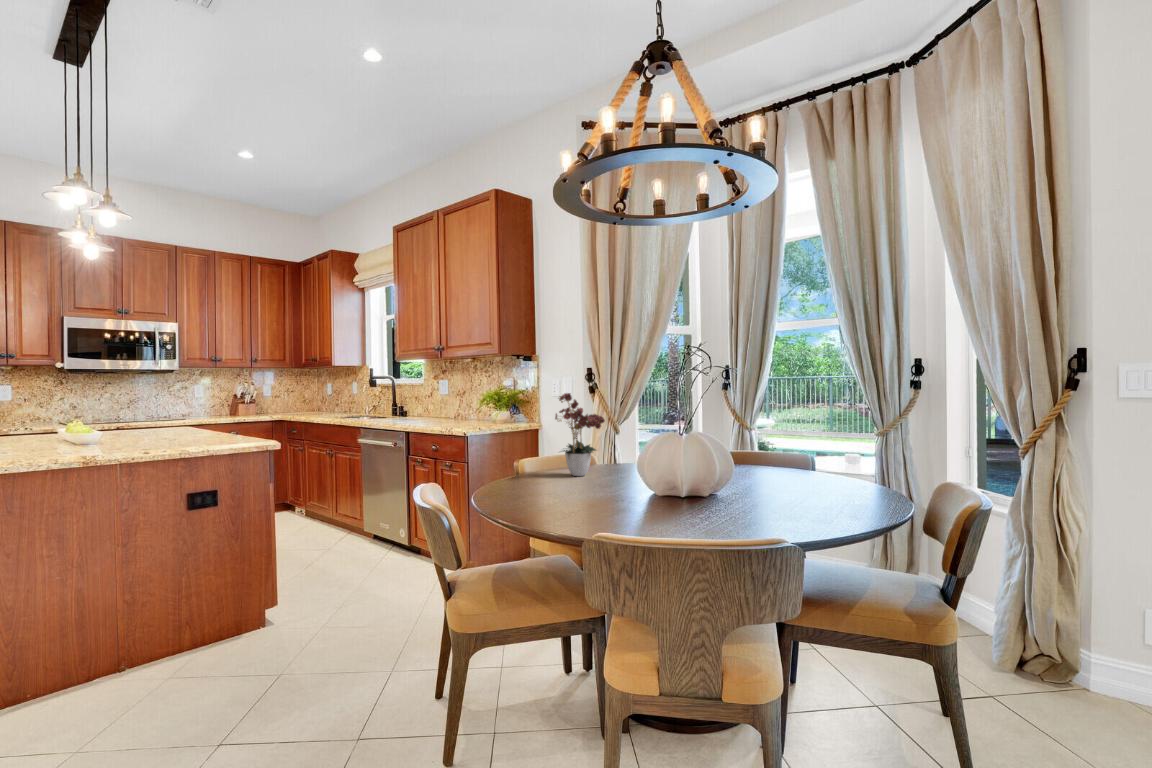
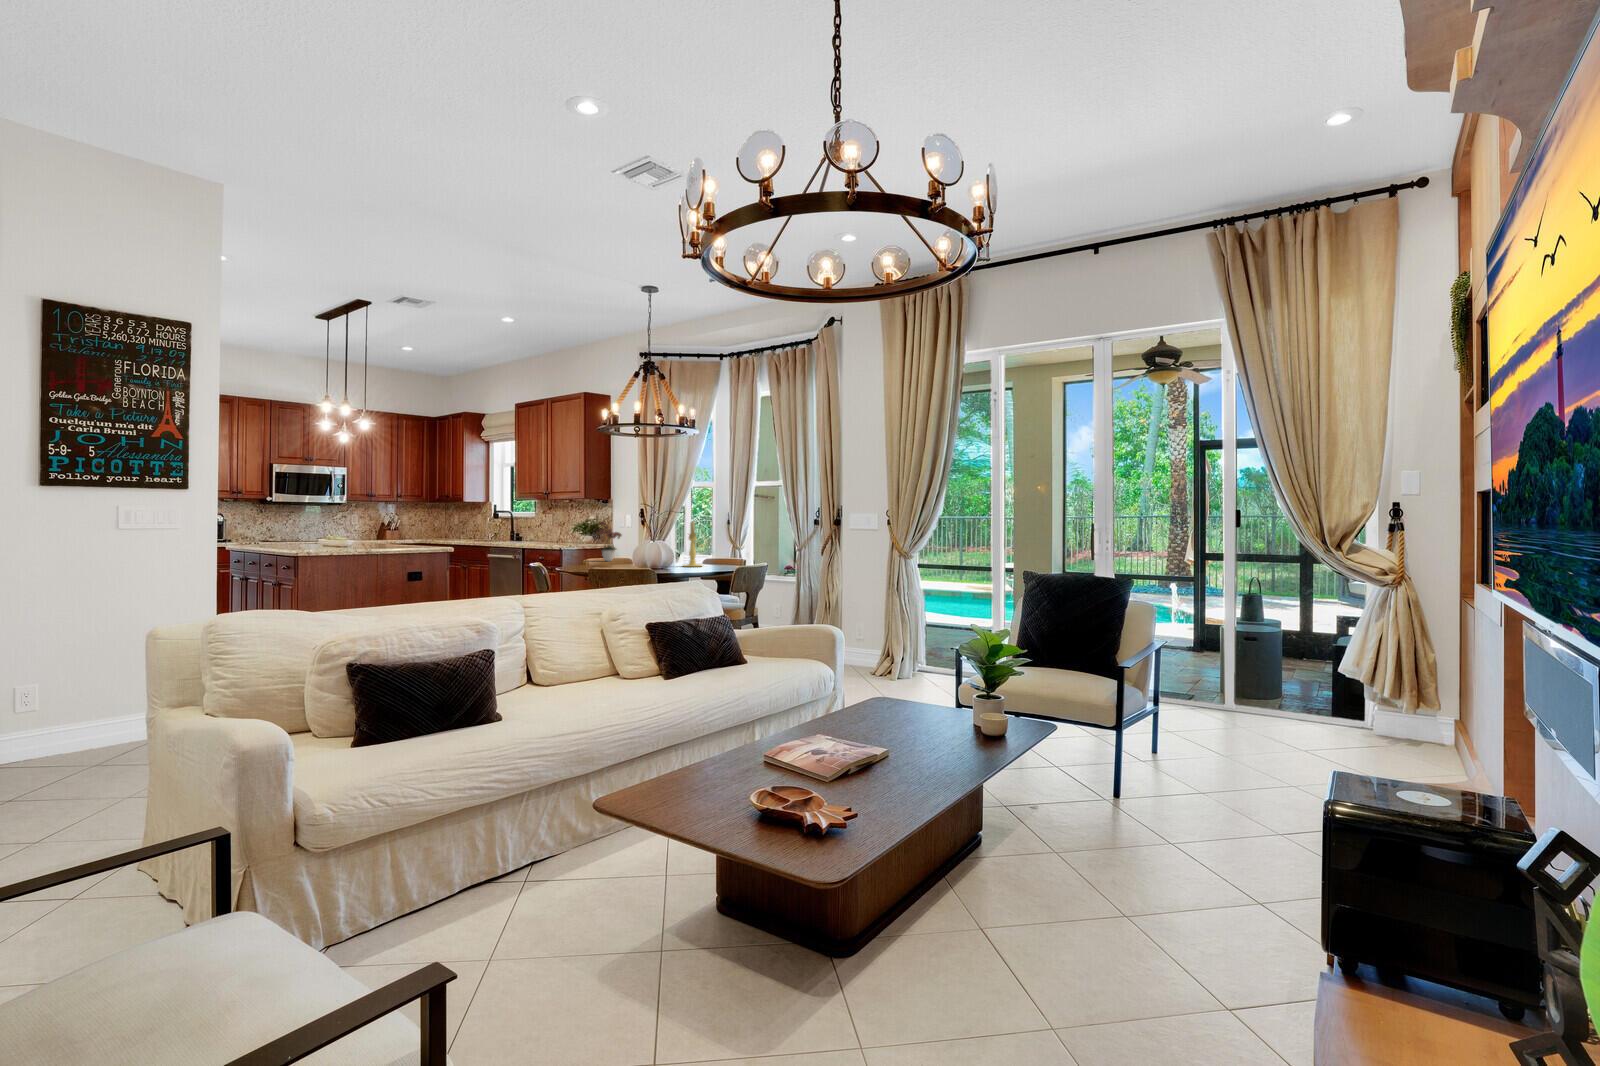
candle holder: none [802,391,865,514] -> present [683,522,702,567]

